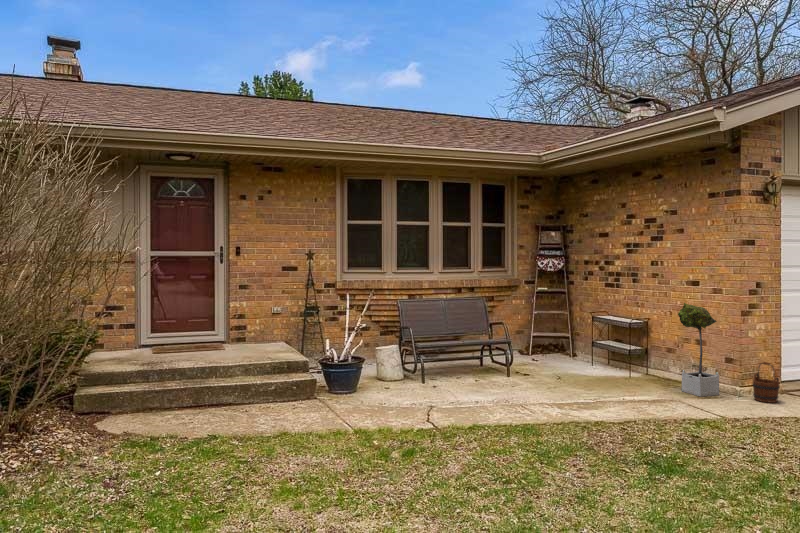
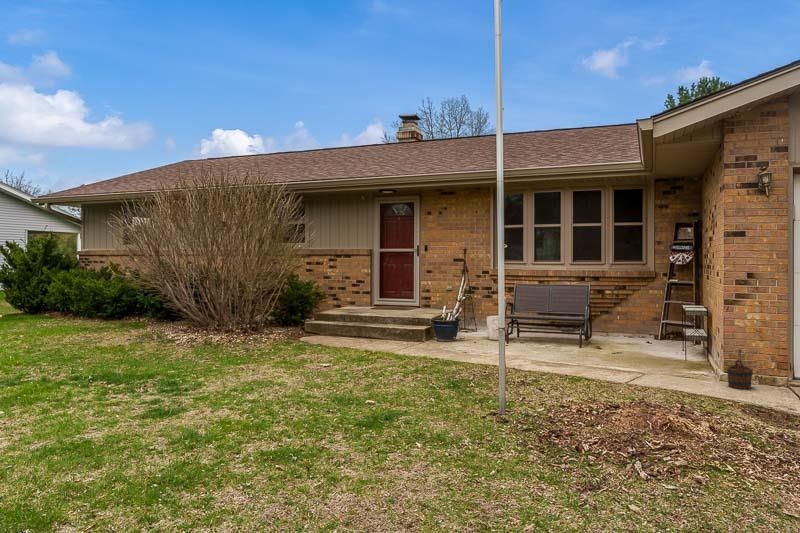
potted tree: present [678,303,719,397] -> none [676,291,715,378]

